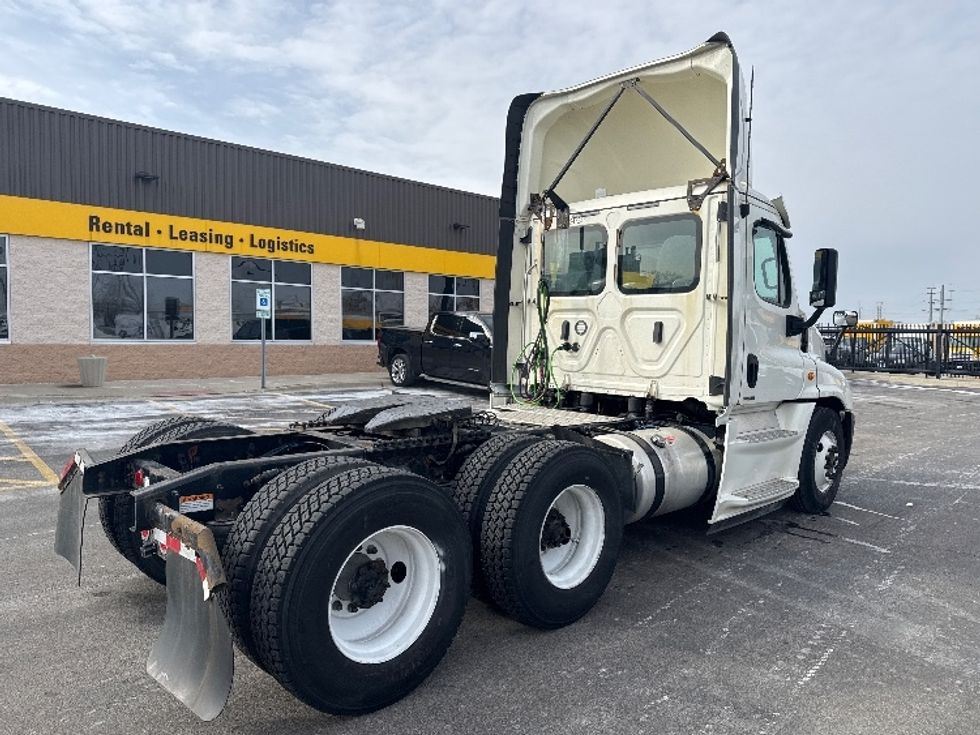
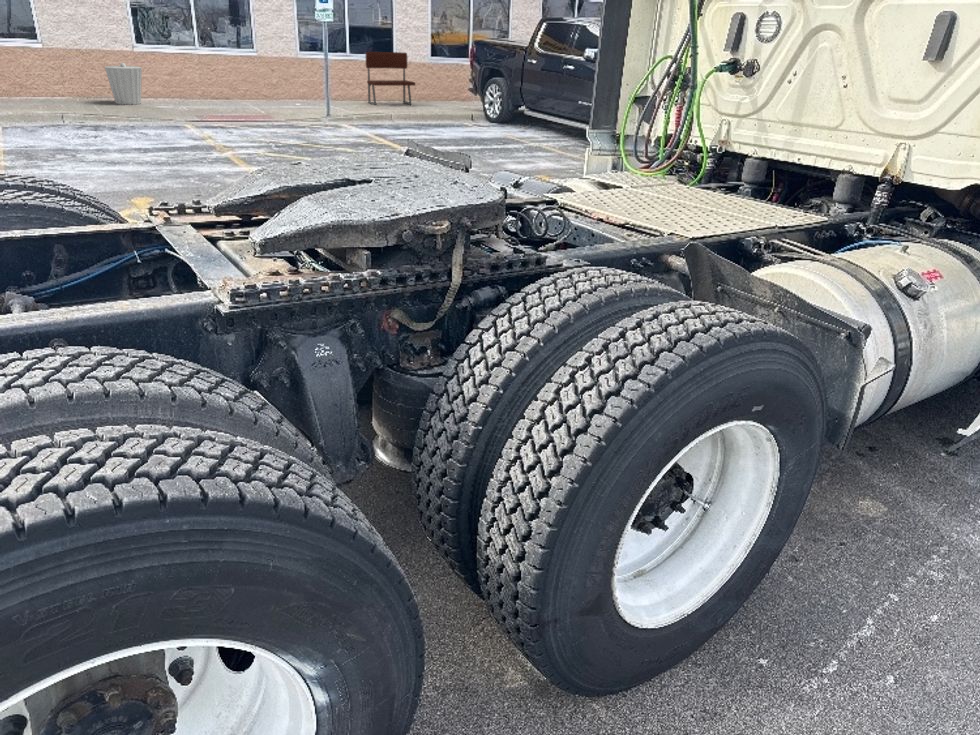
bench: none [291,338,332,379] -> present [366,52,415,105]

